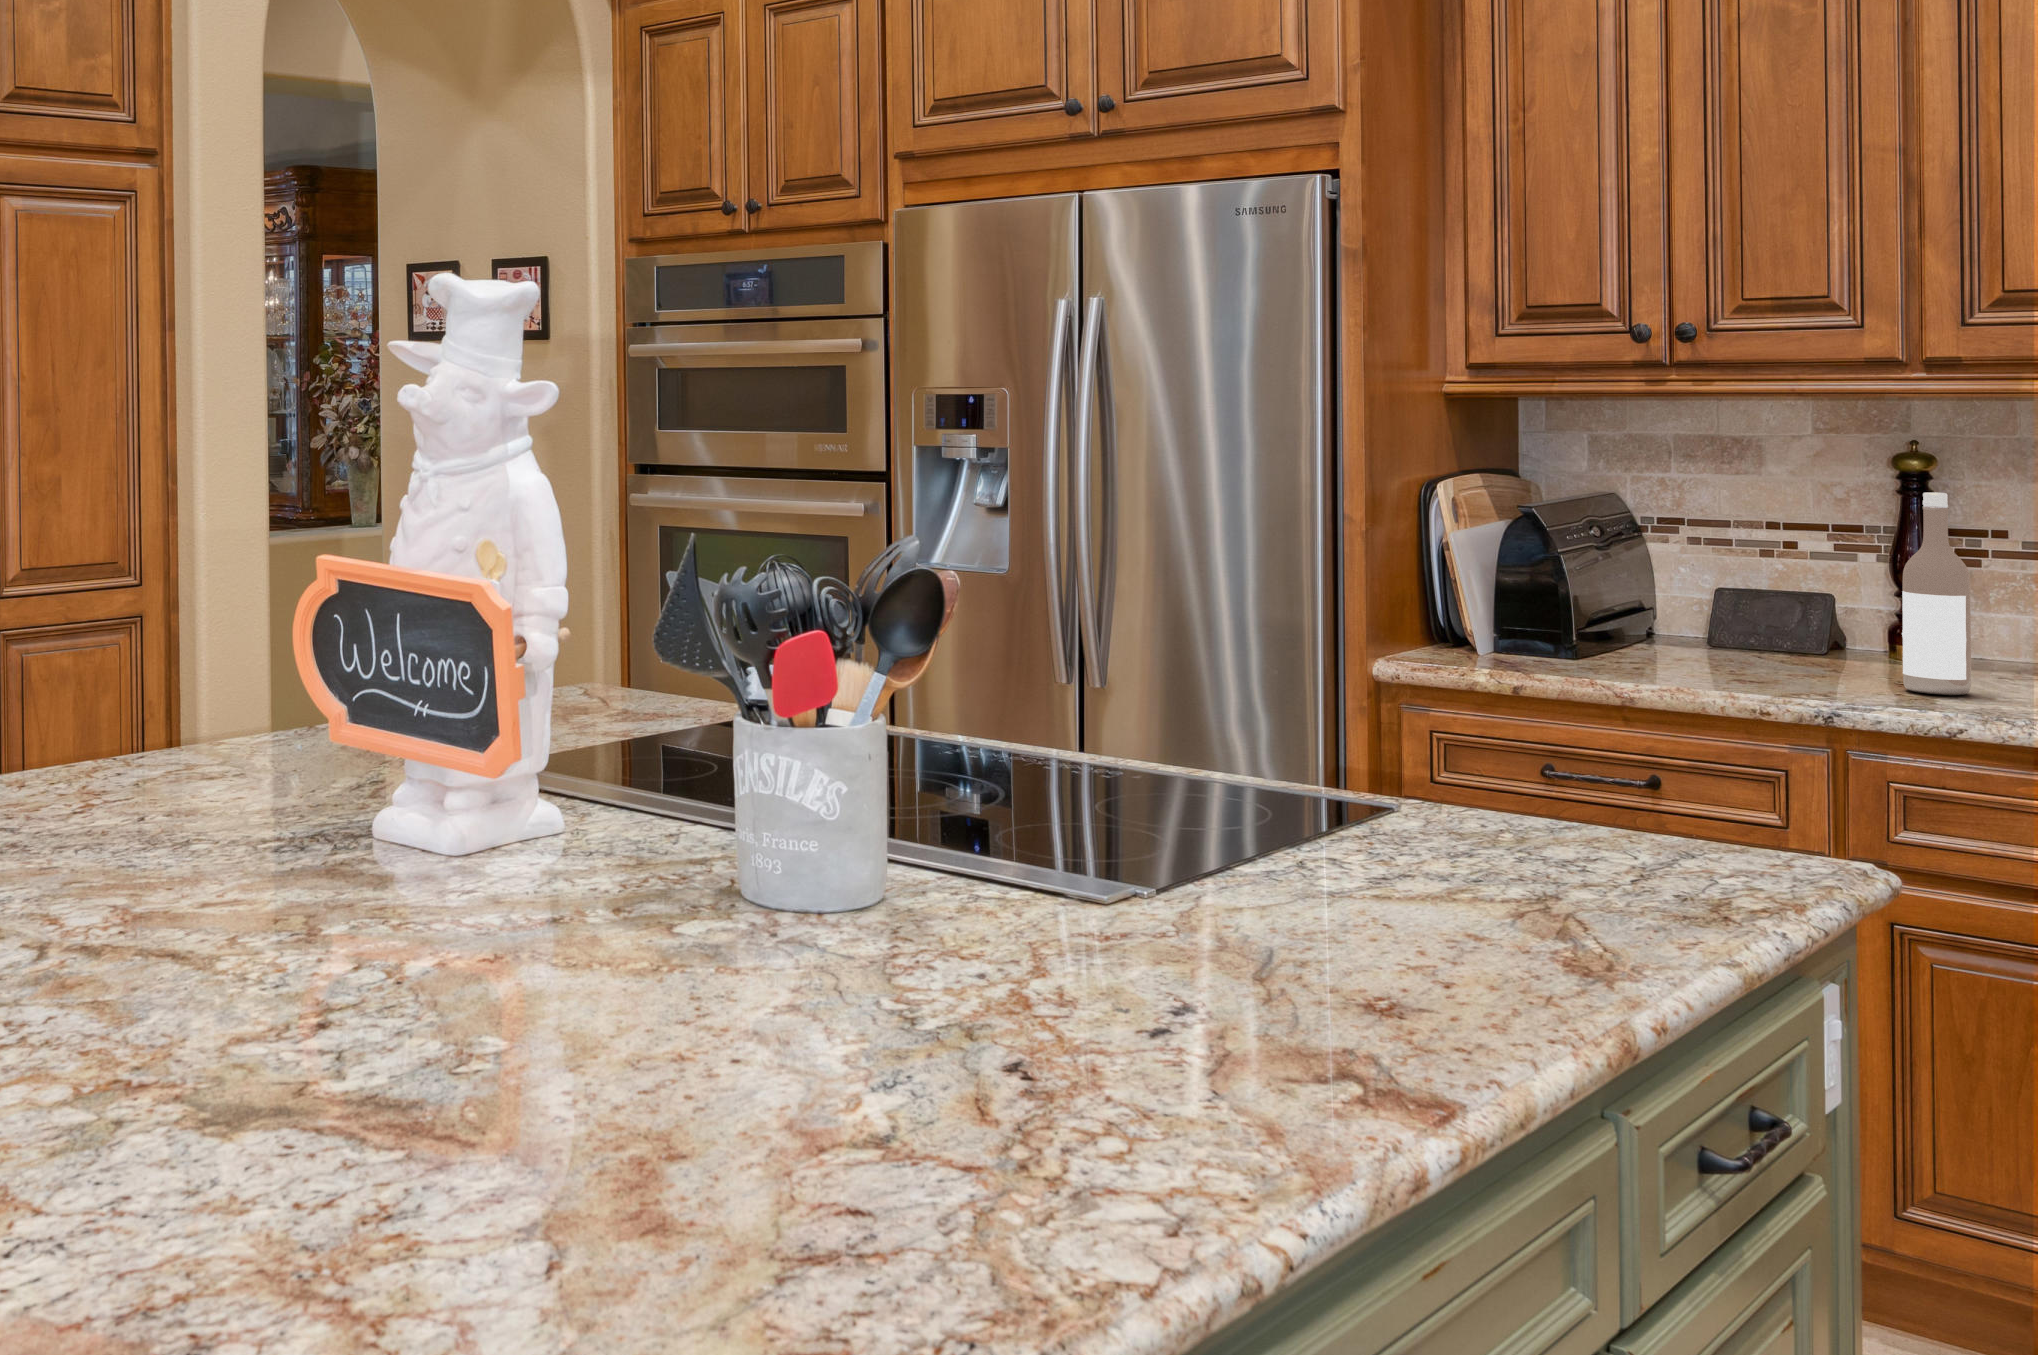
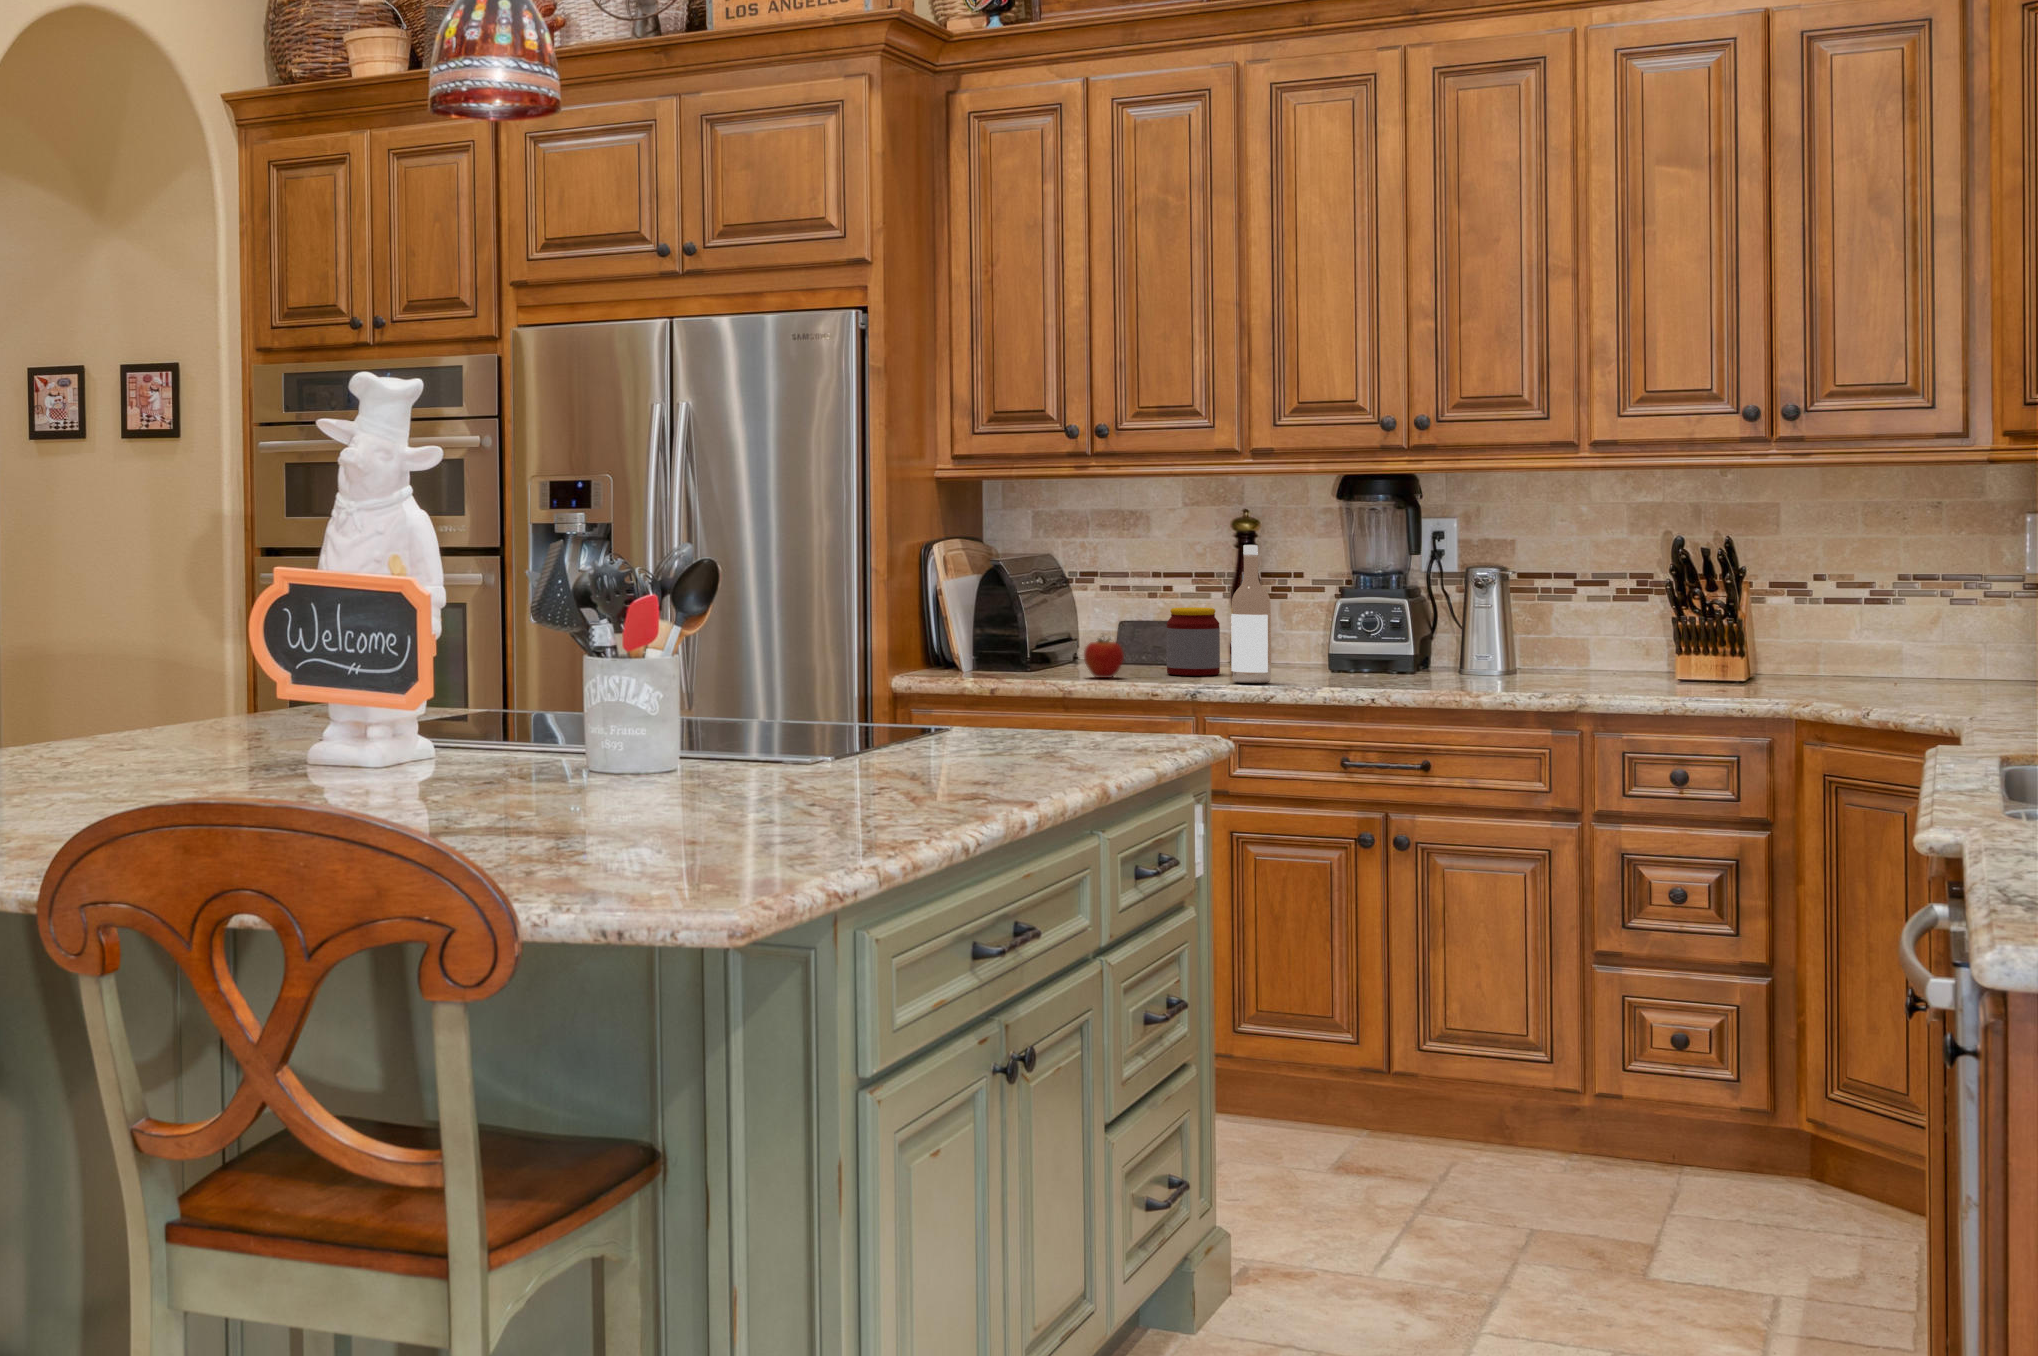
jar: none [1788,571,1875,670] -> present [1166,607,1220,676]
apple: none [1659,606,1722,668] -> present [1084,639,1124,678]

